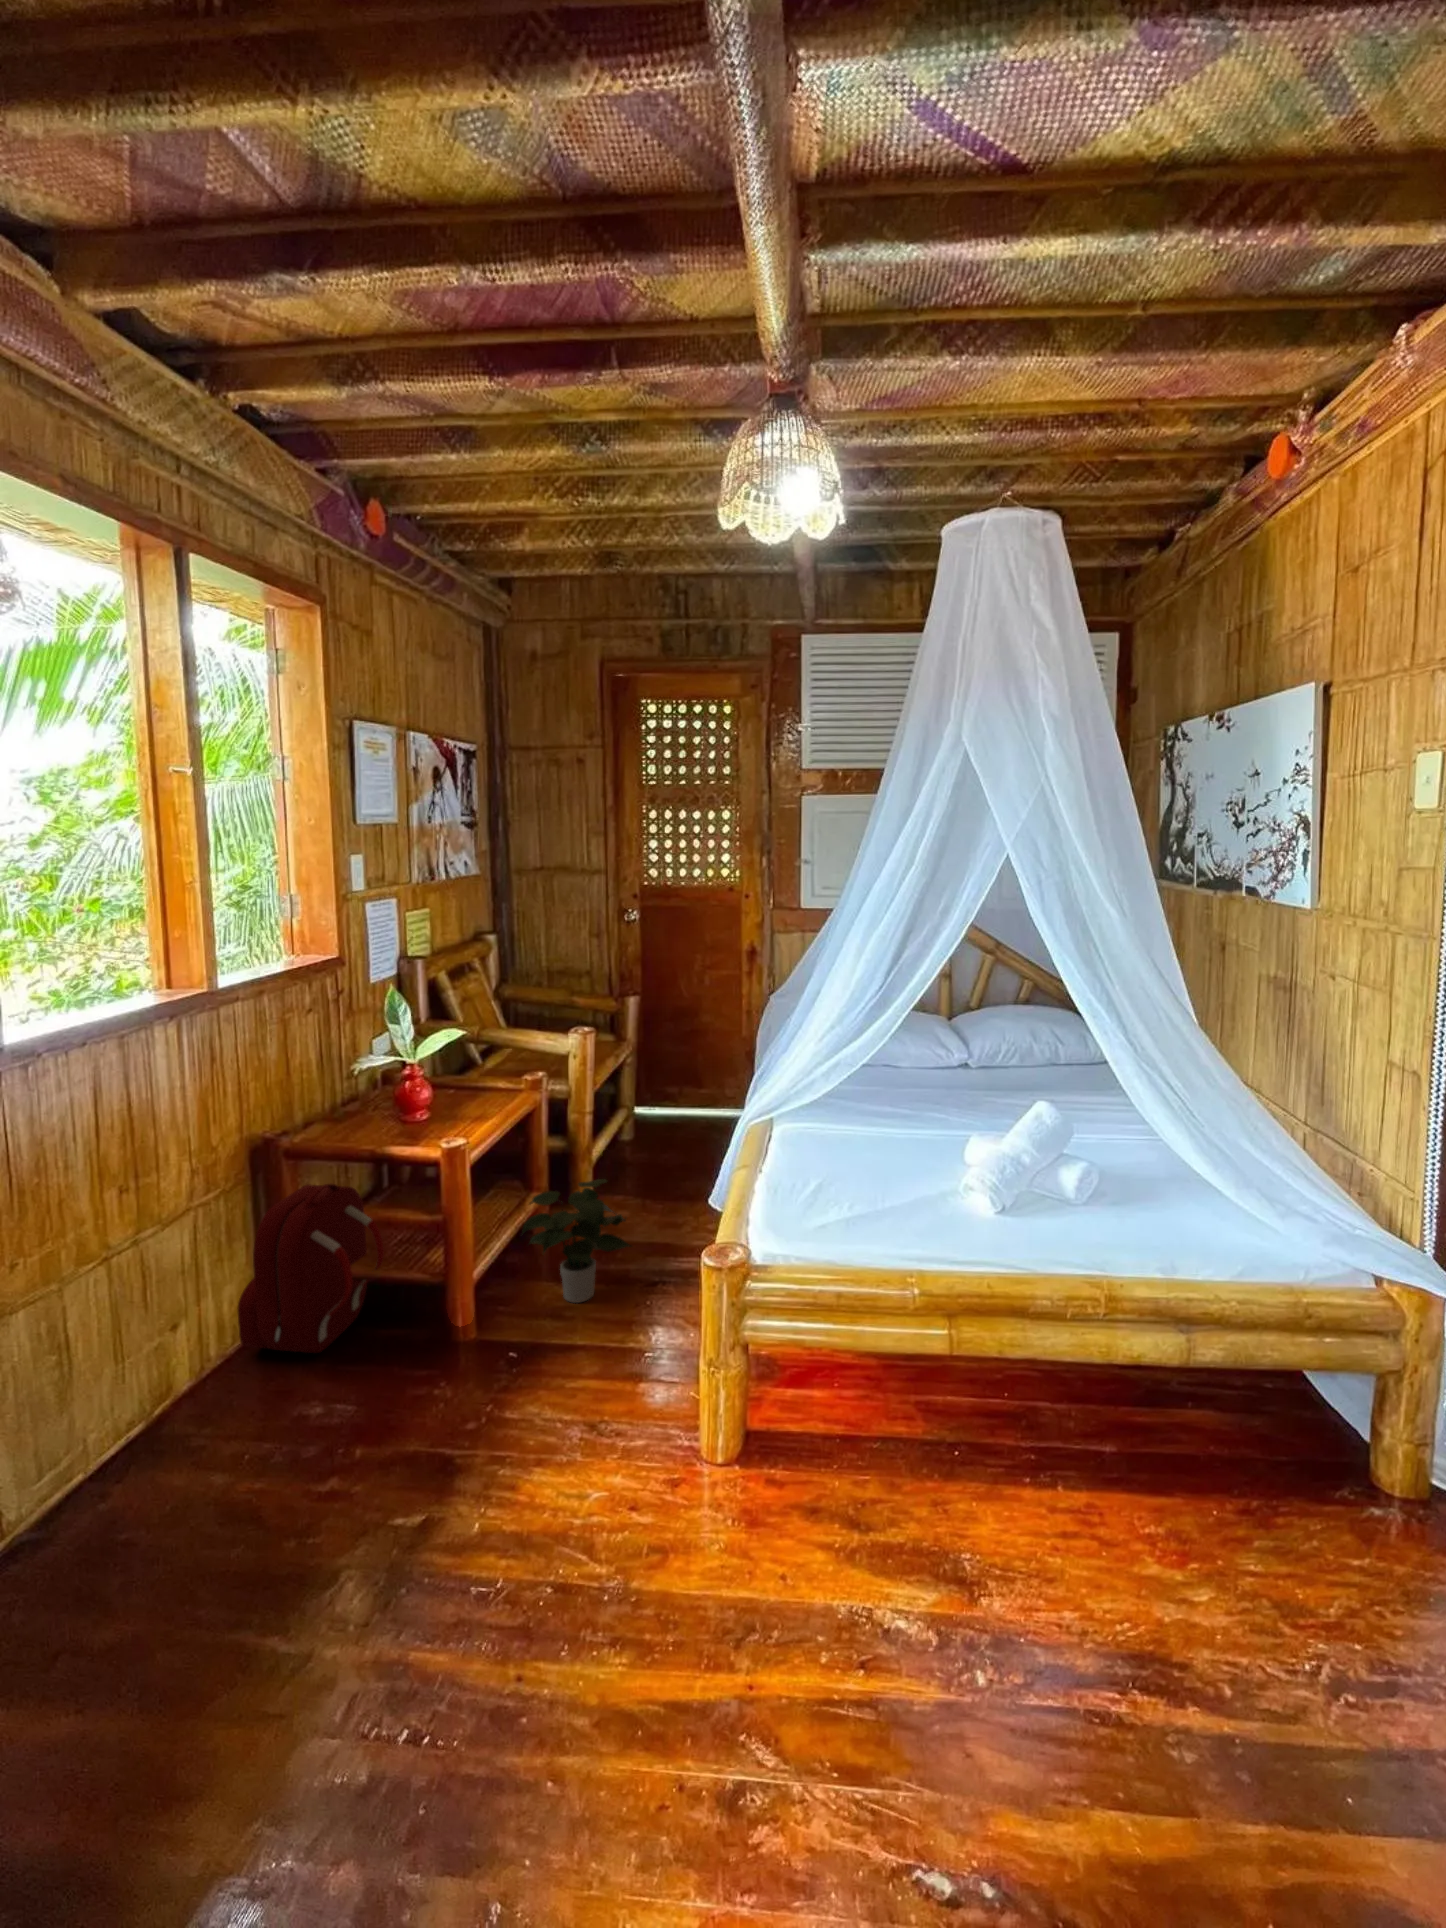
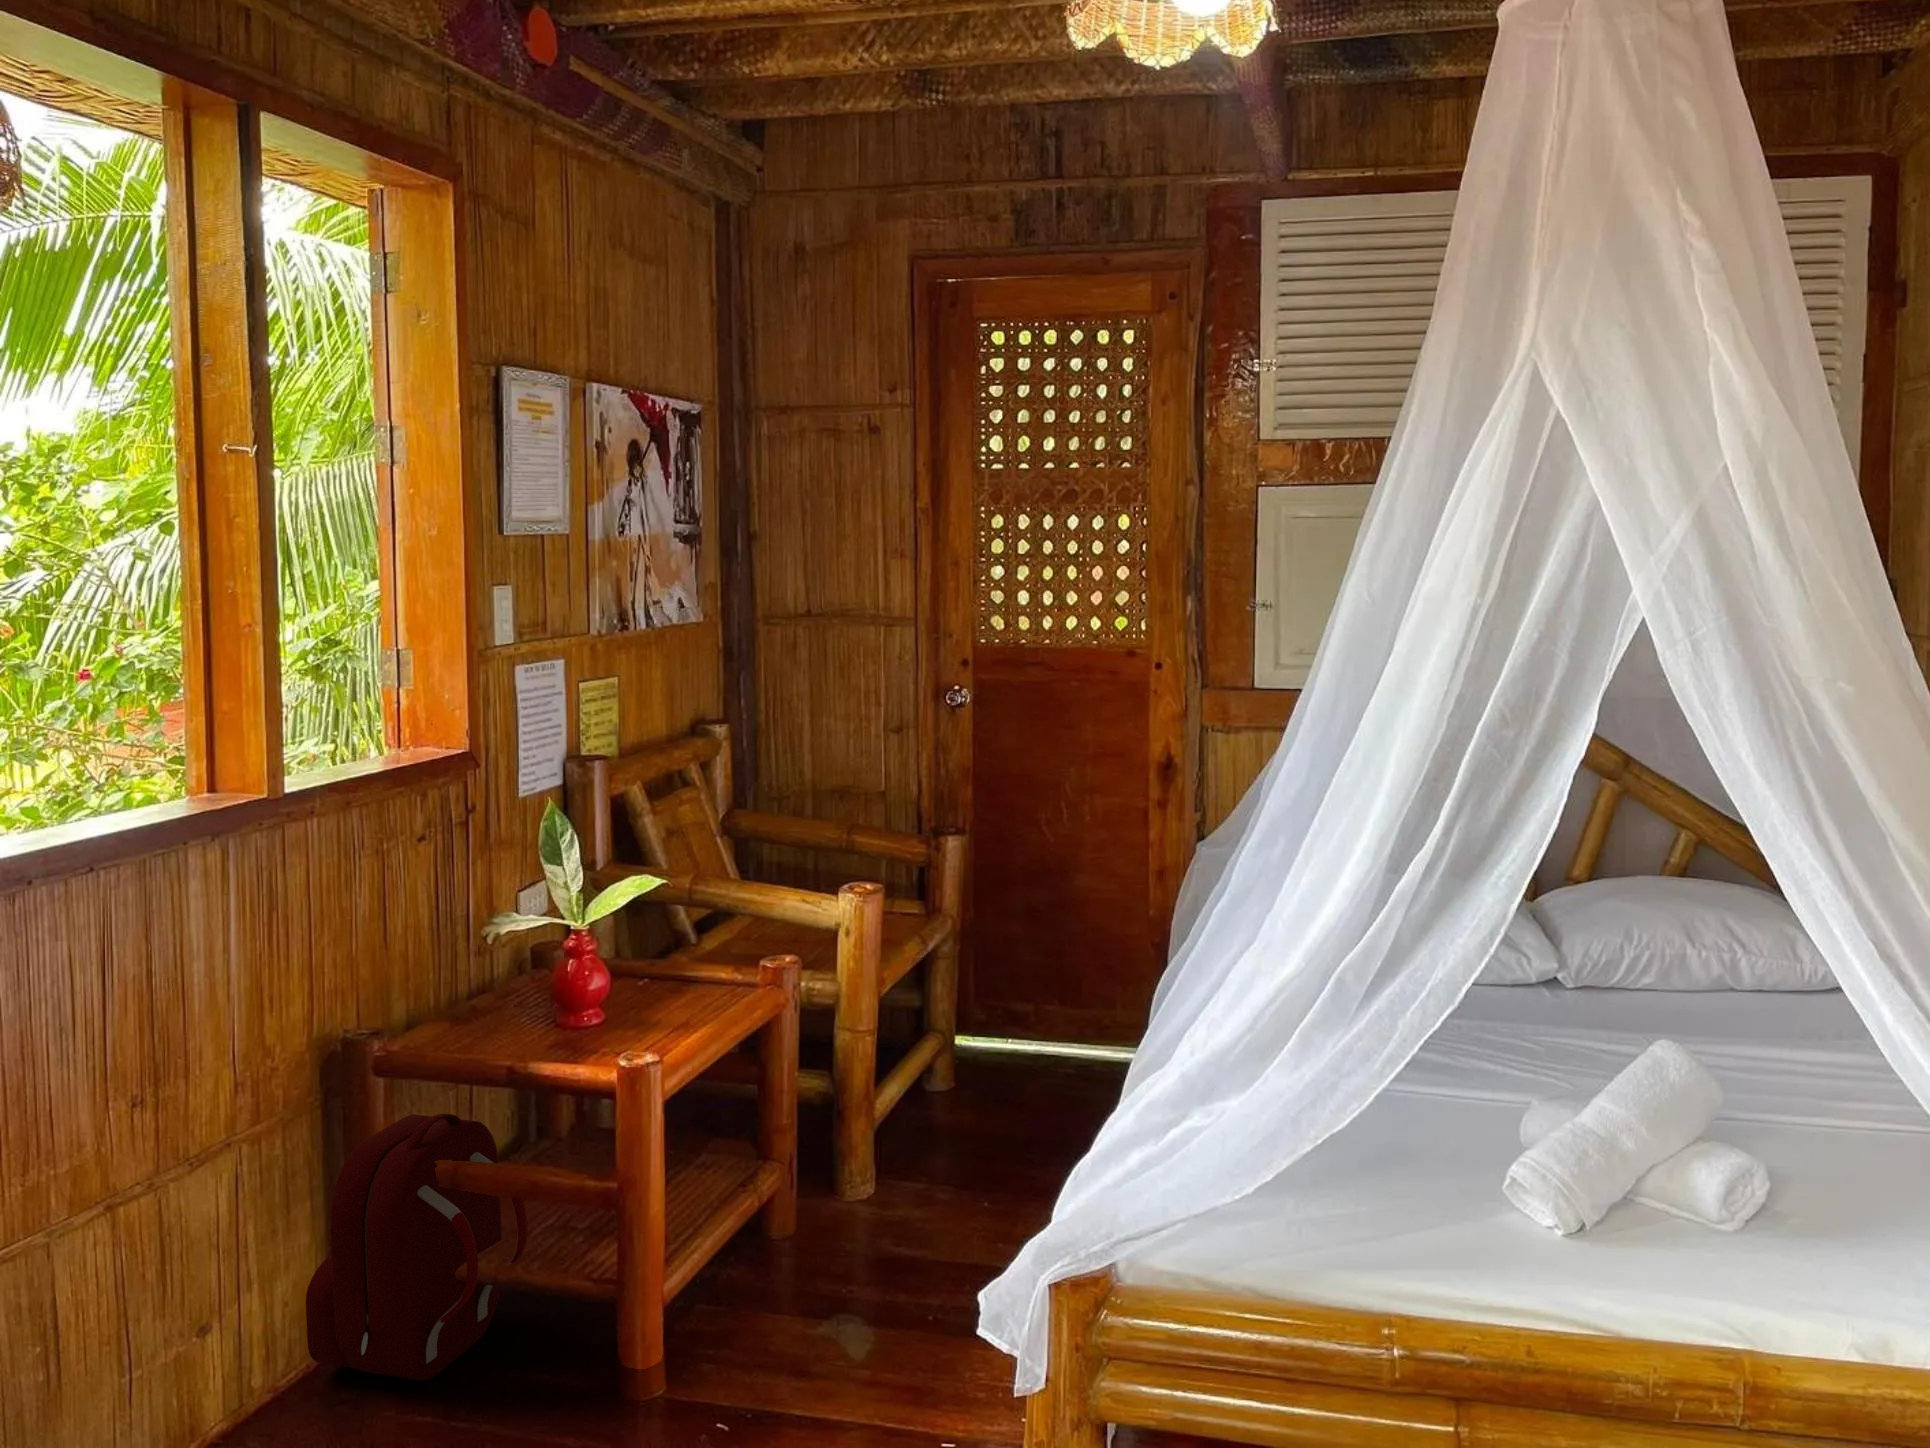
potted plant: present [522,1179,631,1303] -> none [743,1136,928,1338]

